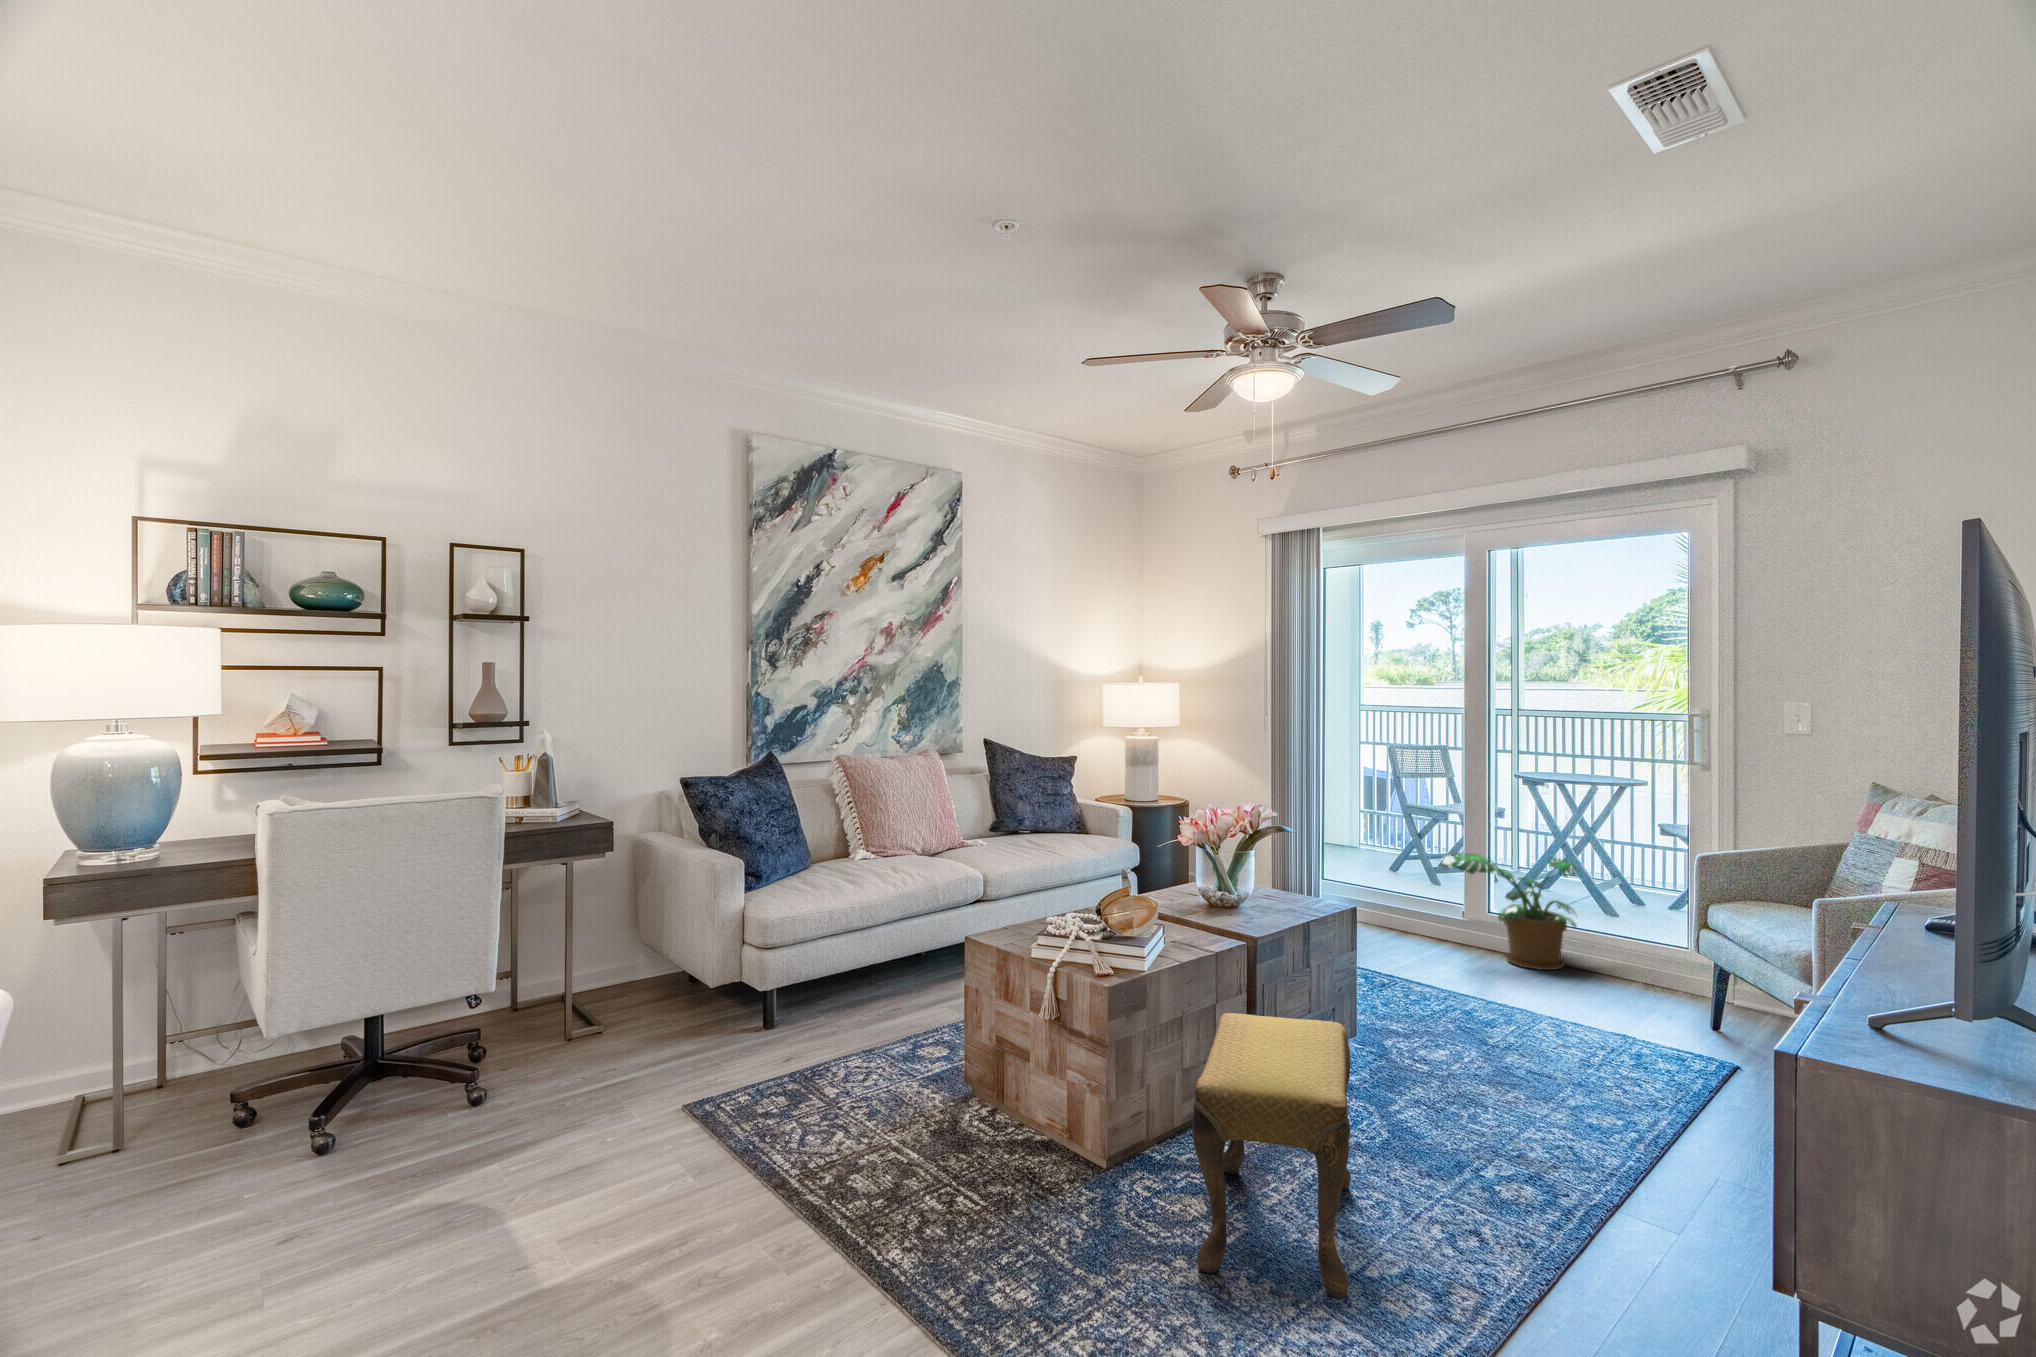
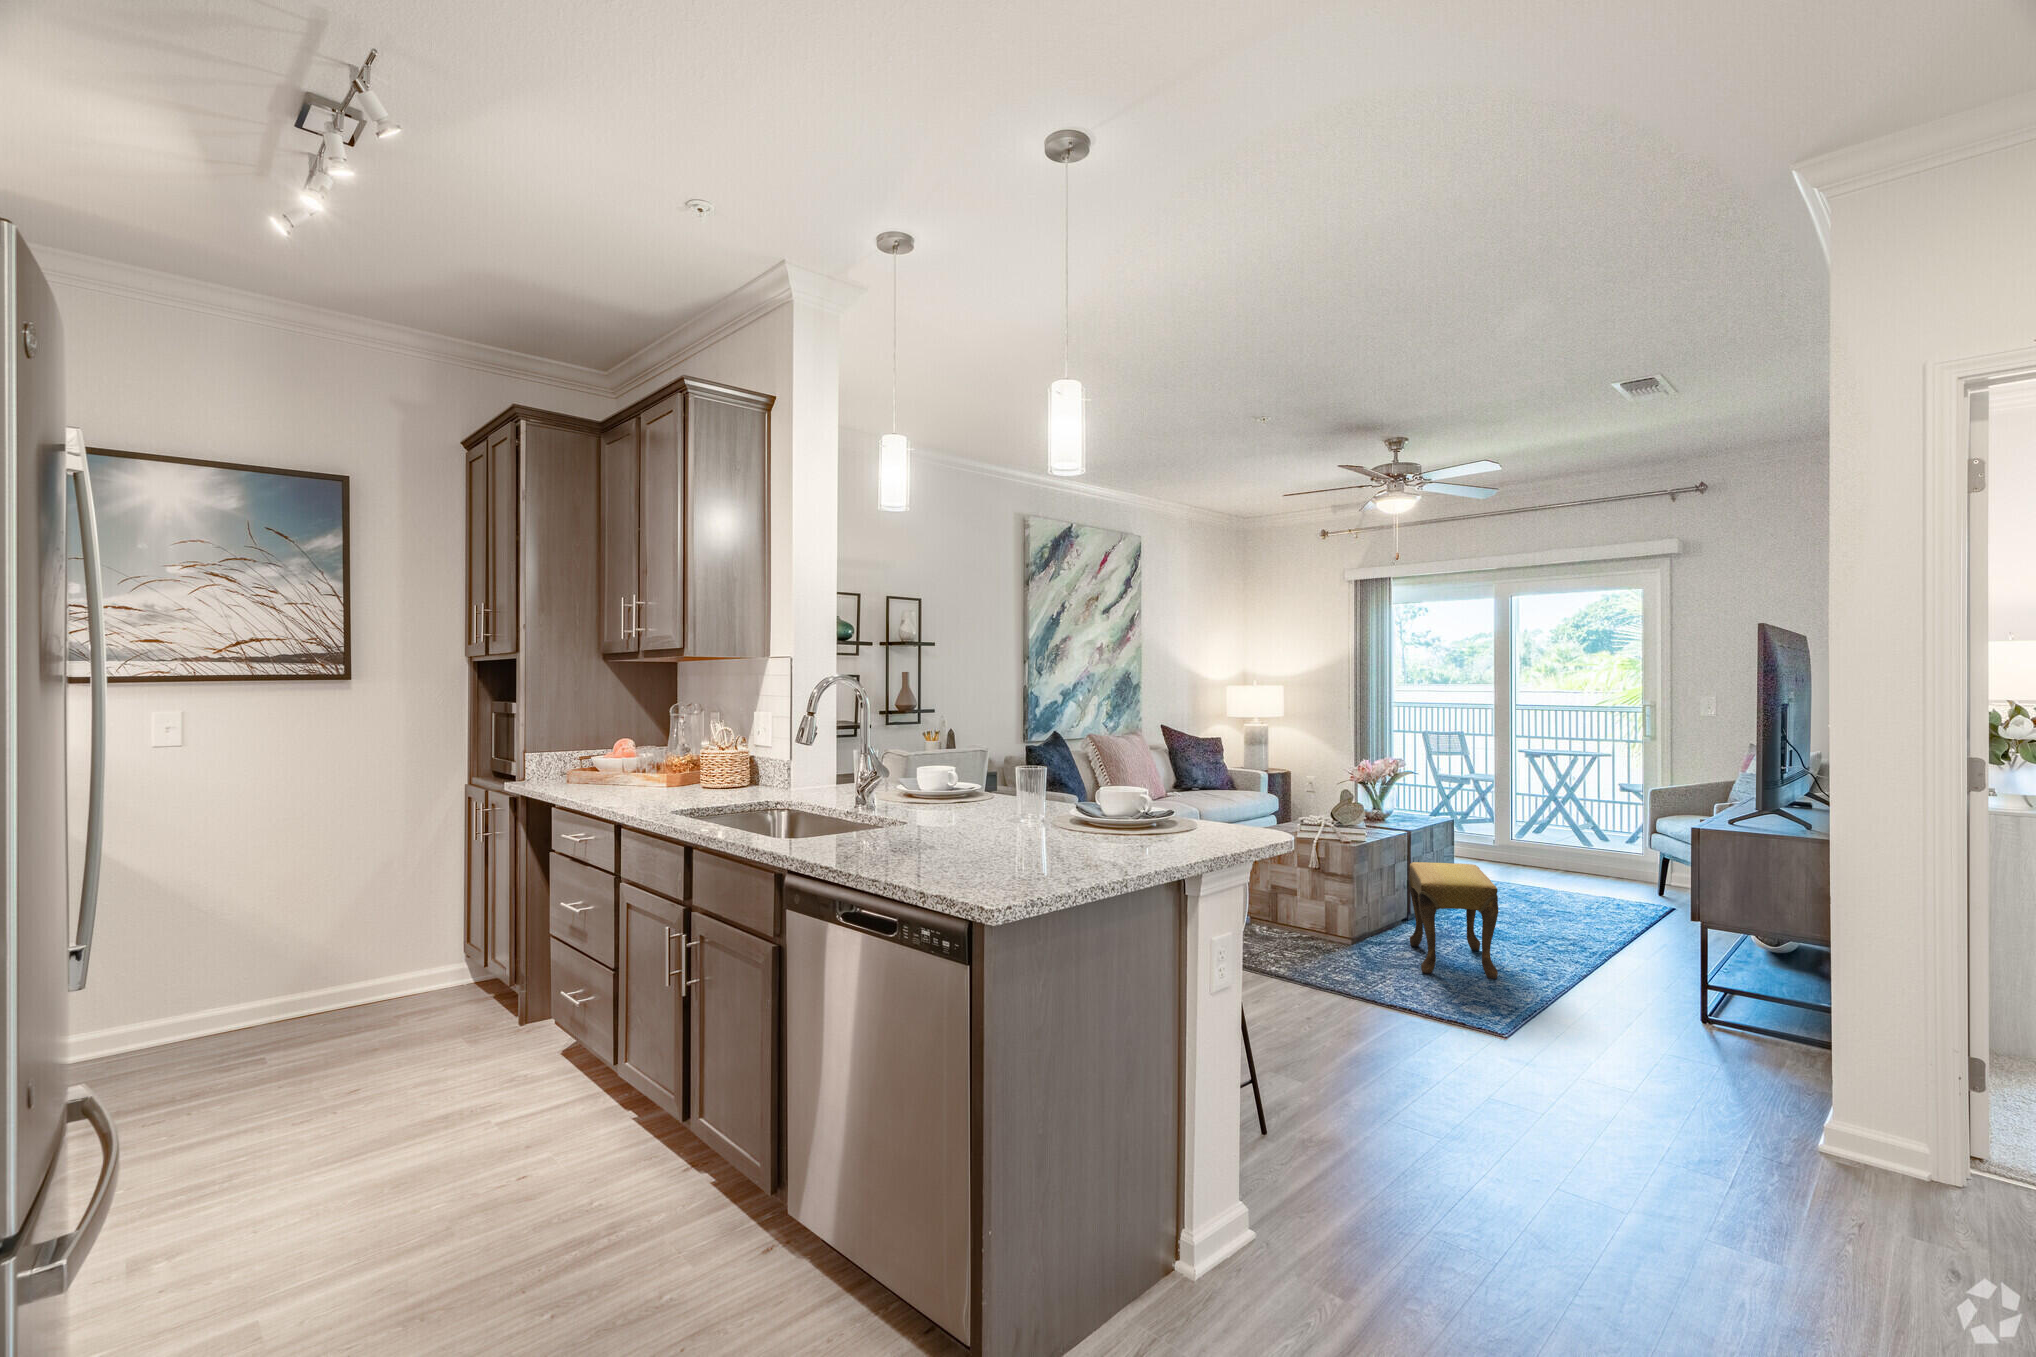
potted plant: present [1442,852,1578,970] -> none [1483,798,1571,871]

